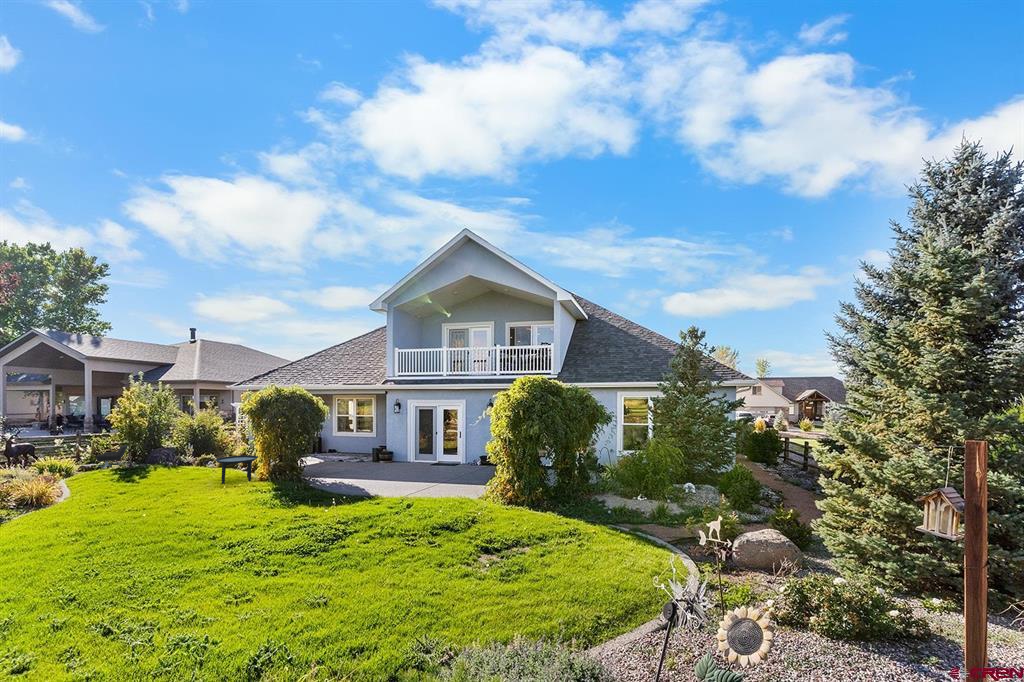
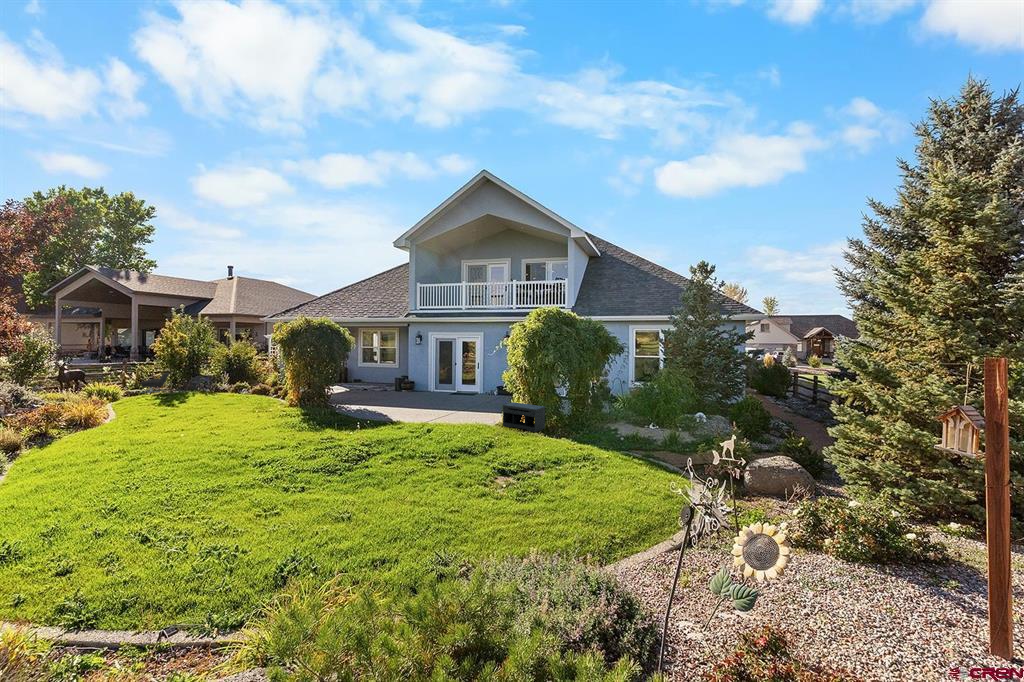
round table: present [216,455,258,484] -> none [248,383,288,409]
bench: none [486,475,531,507] -> present [503,402,545,432]

